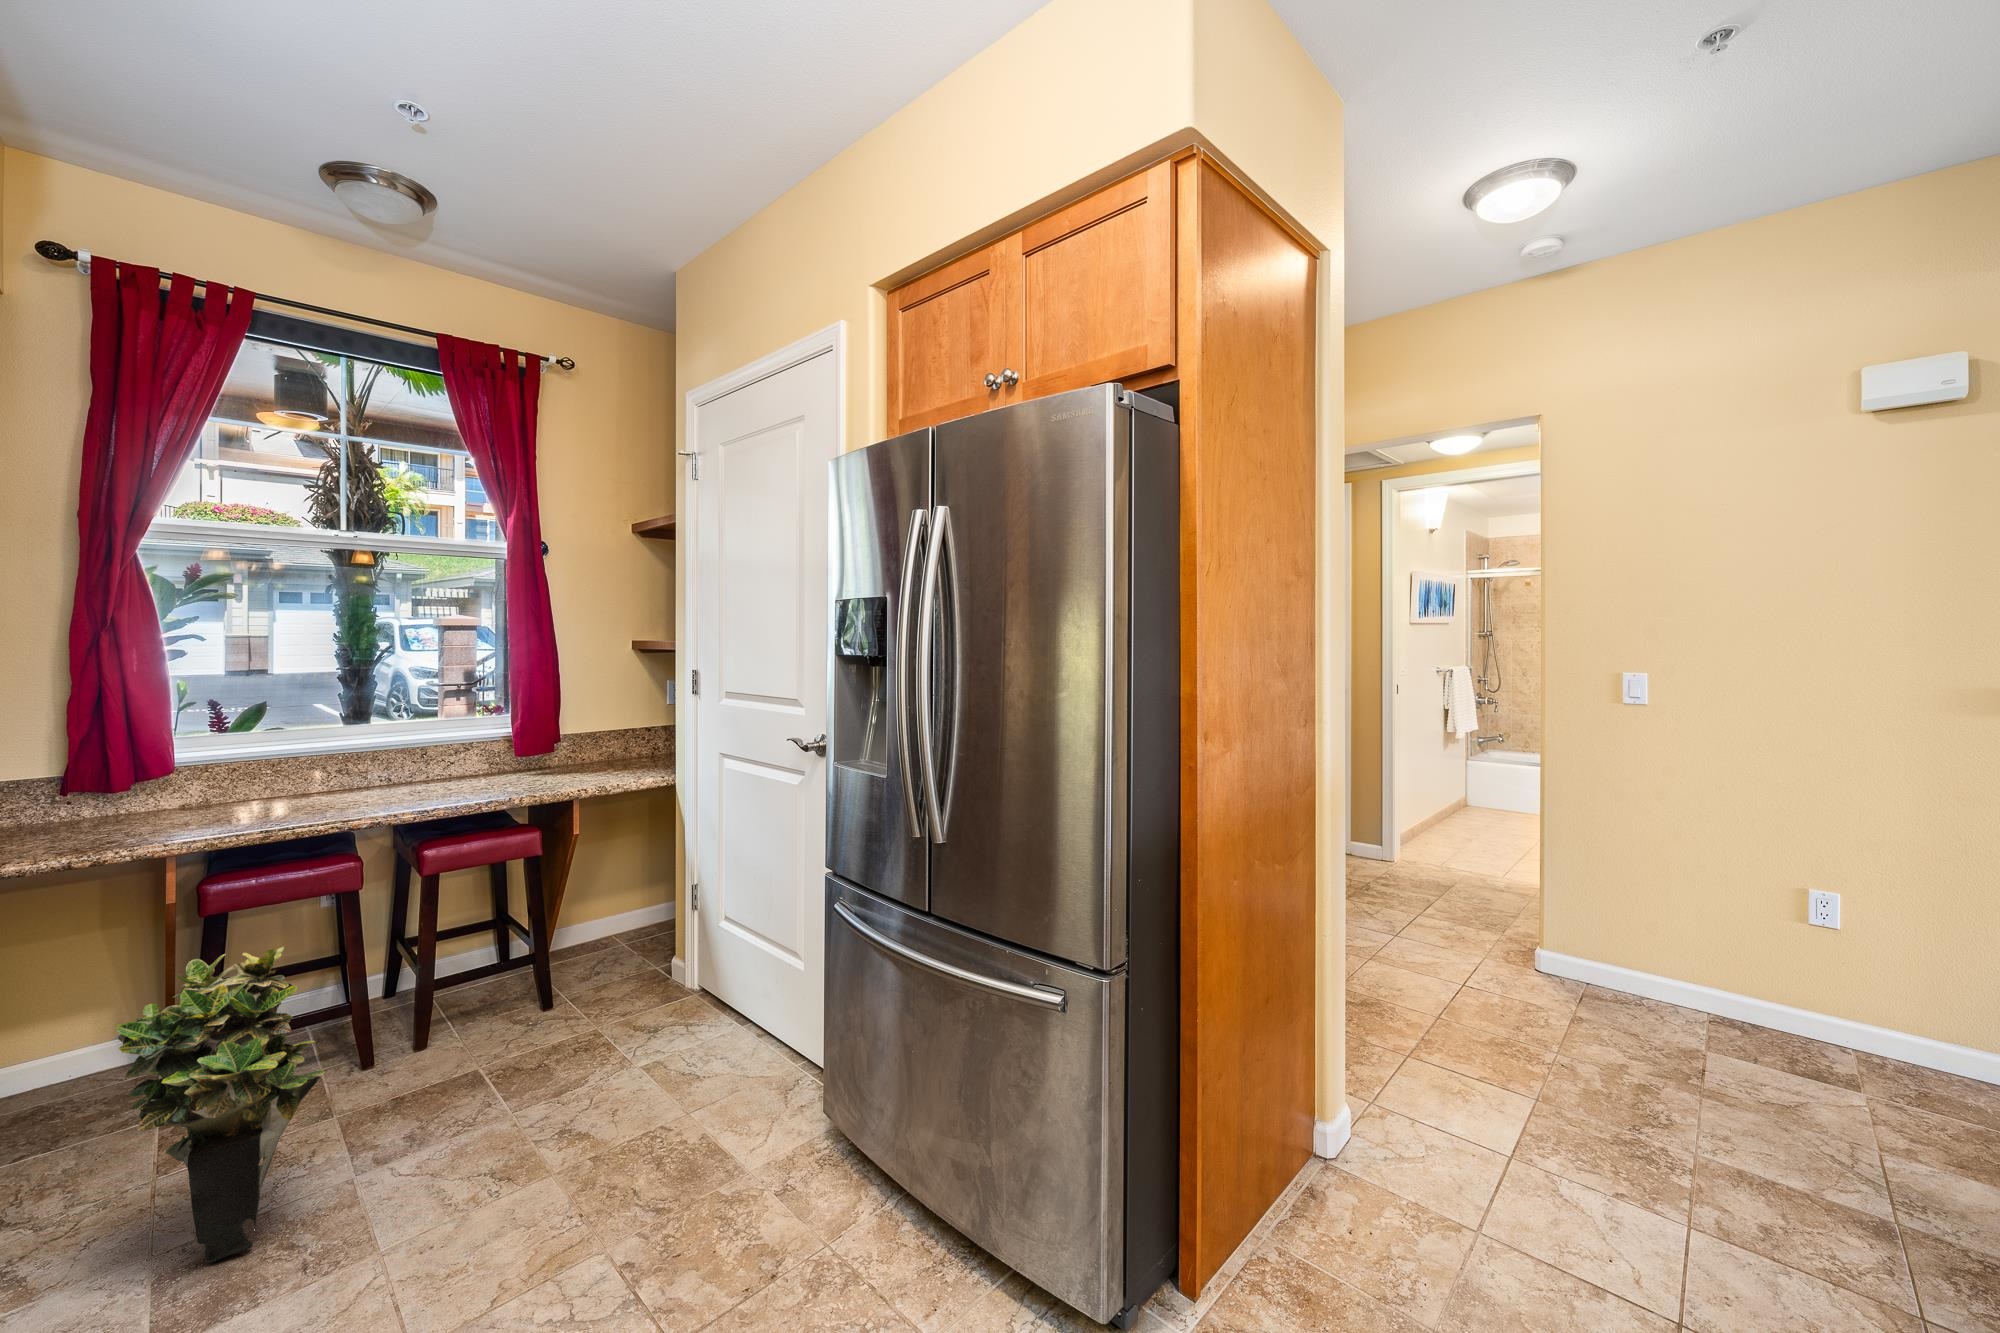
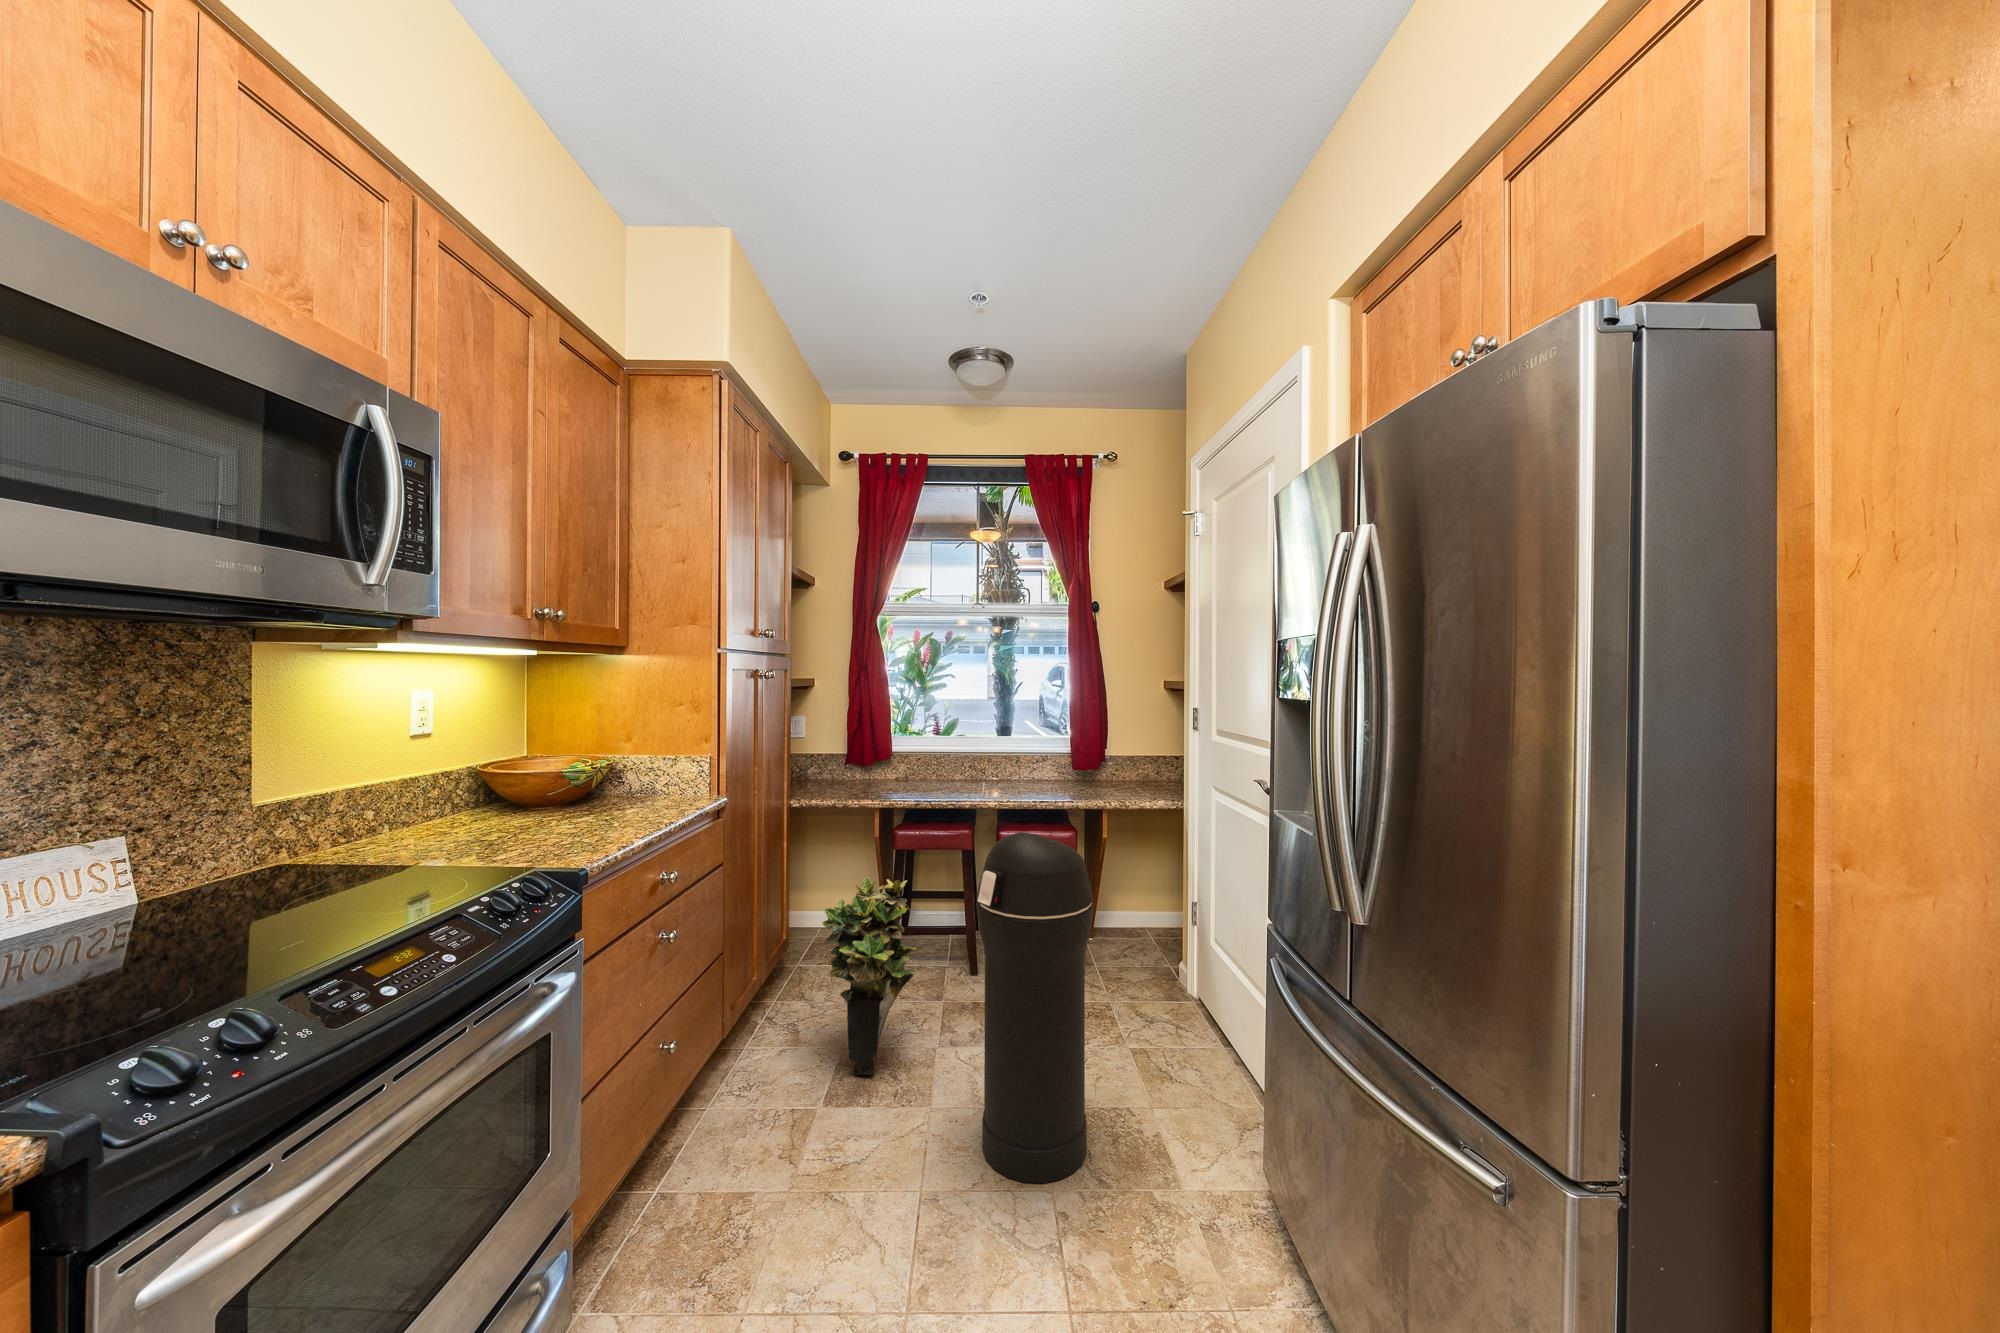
trash can: none [470,835,637,1263] -> present [976,832,1094,1183]

